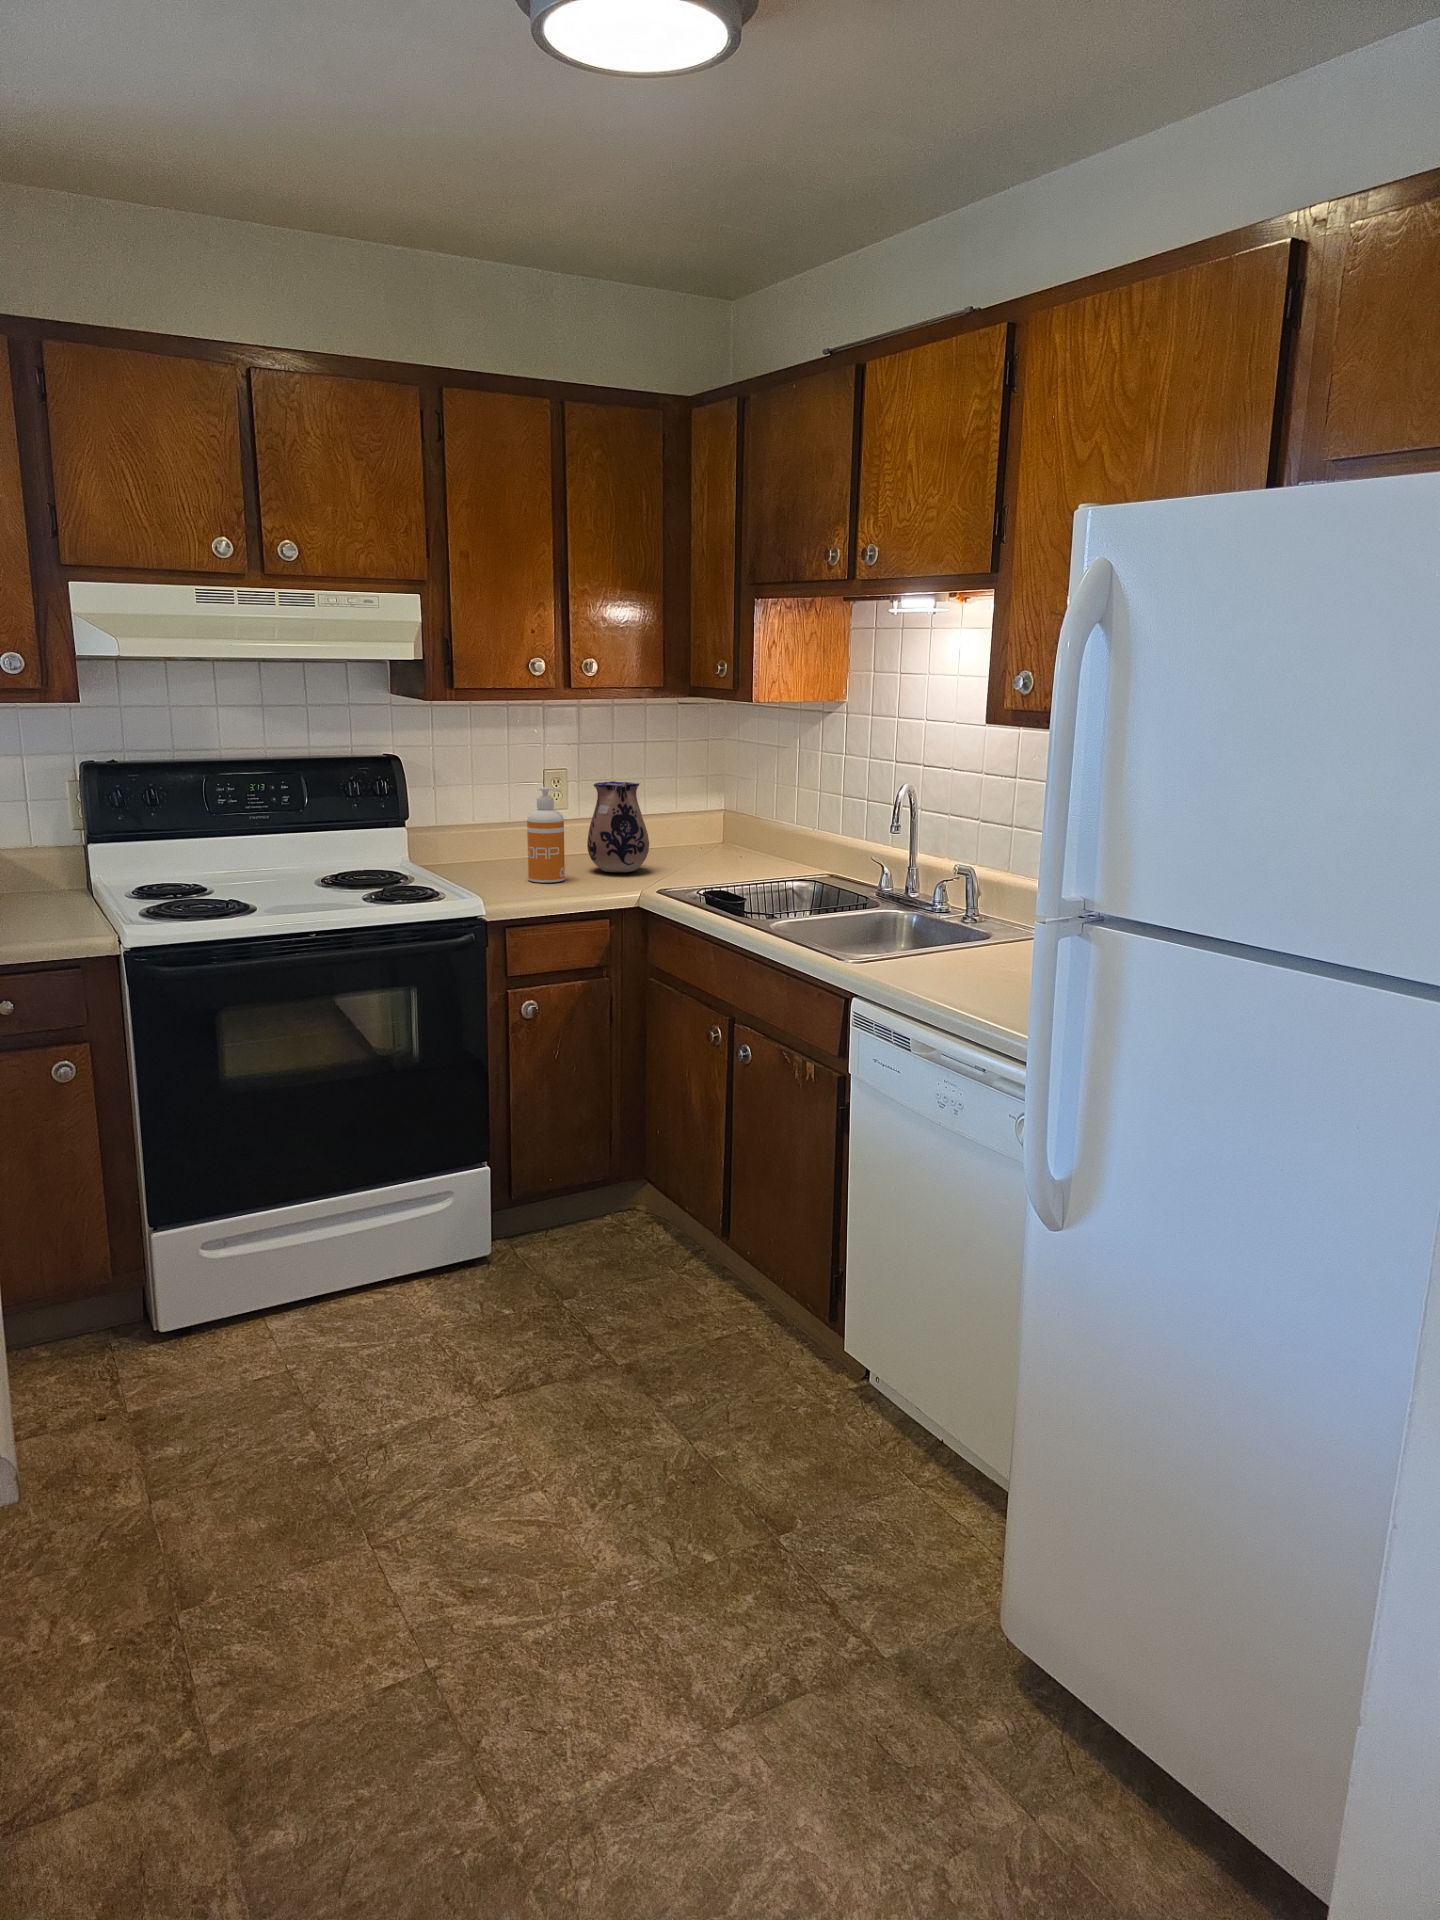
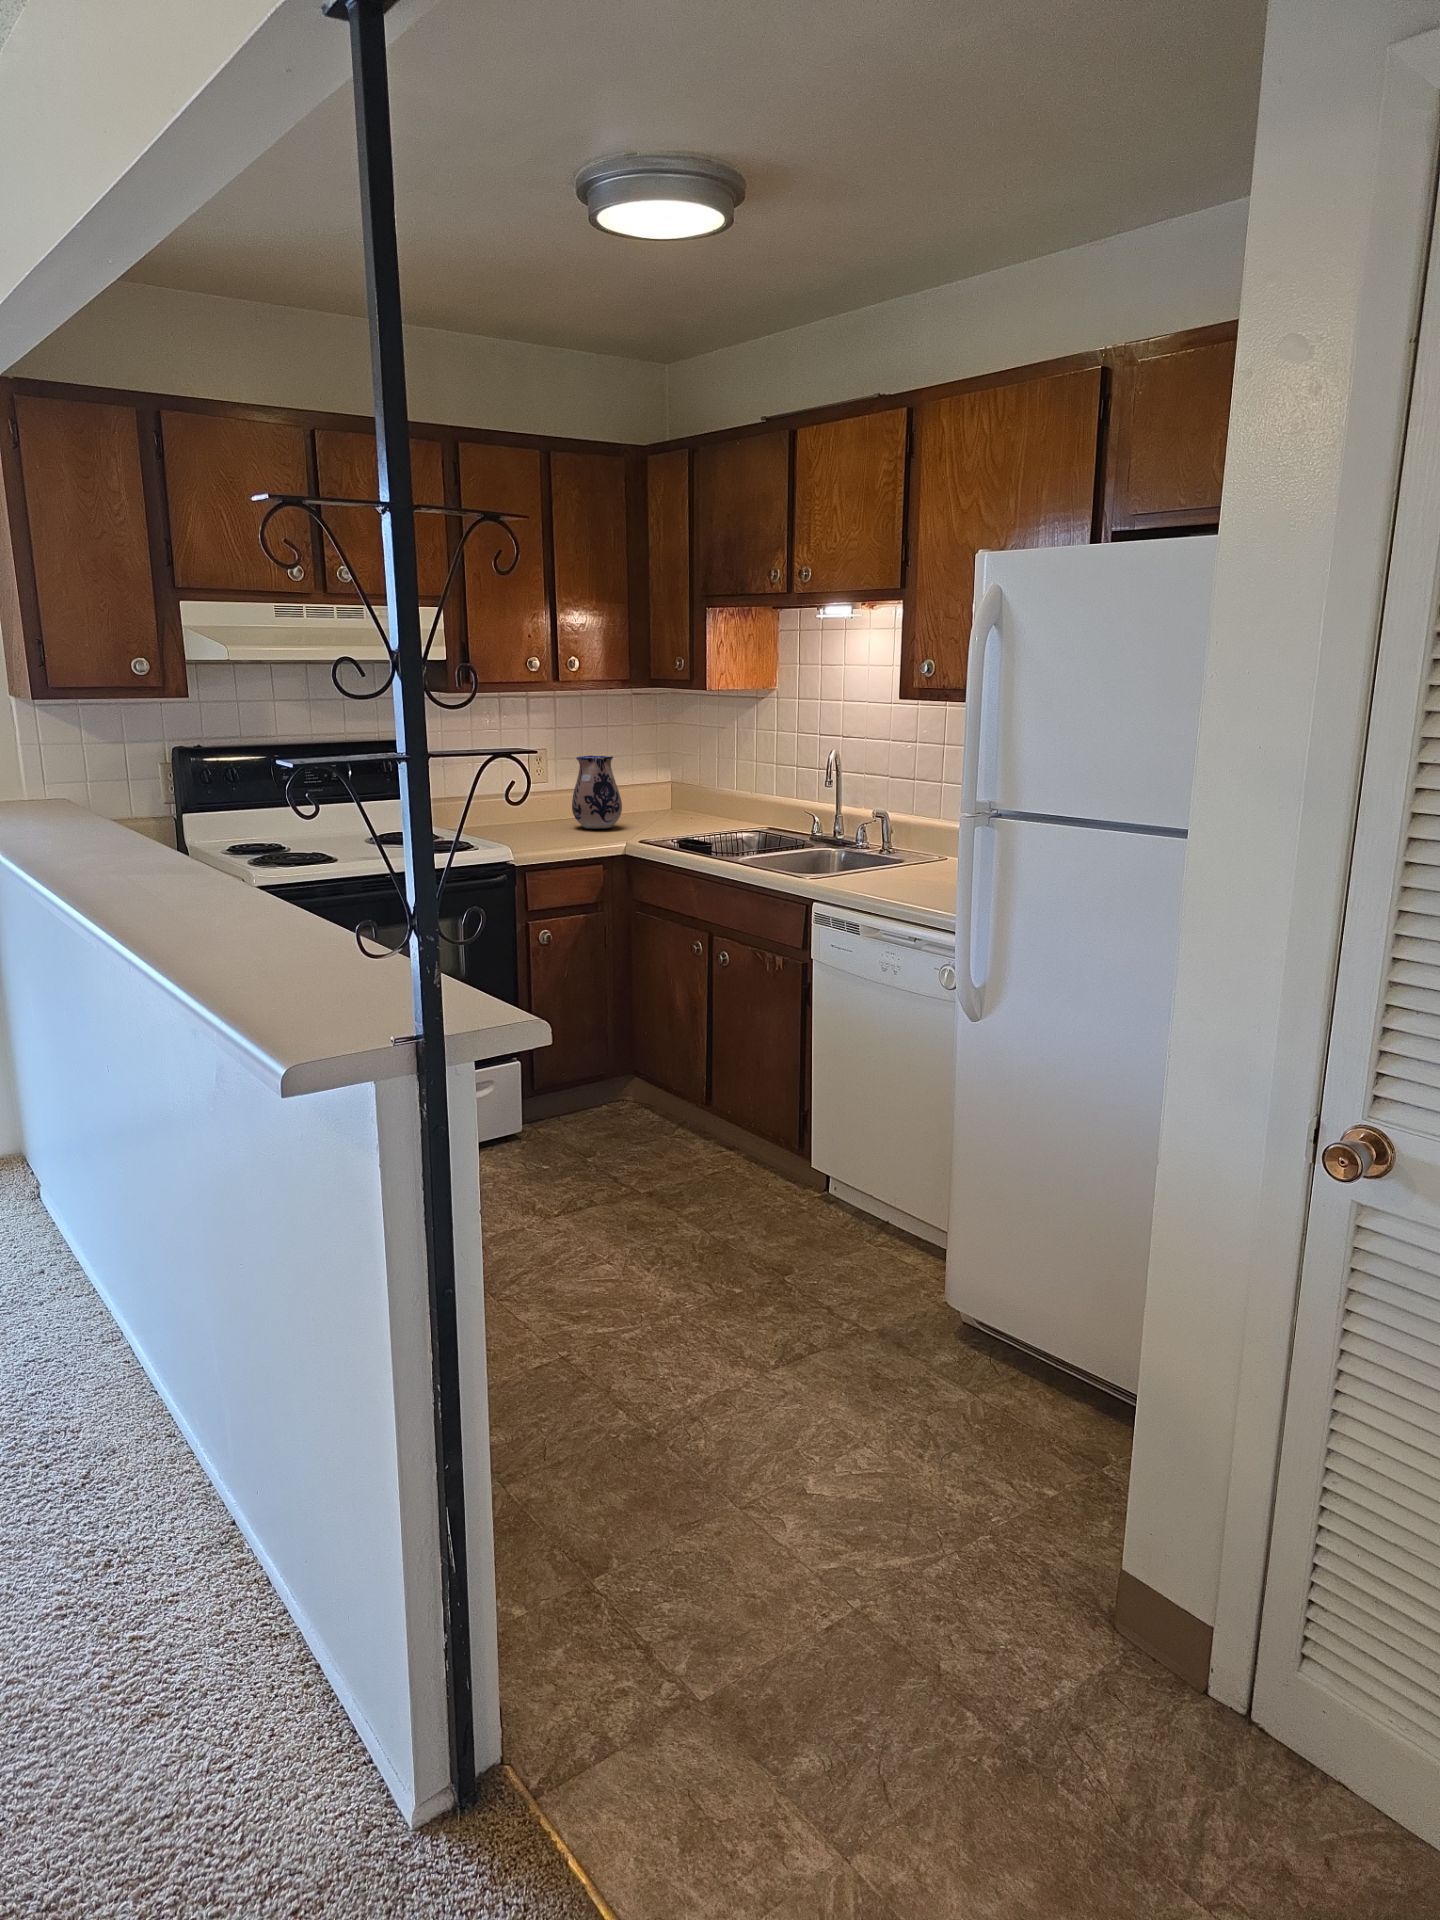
soap dispenser: present [527,788,565,883] -> none [528,761,559,837]

